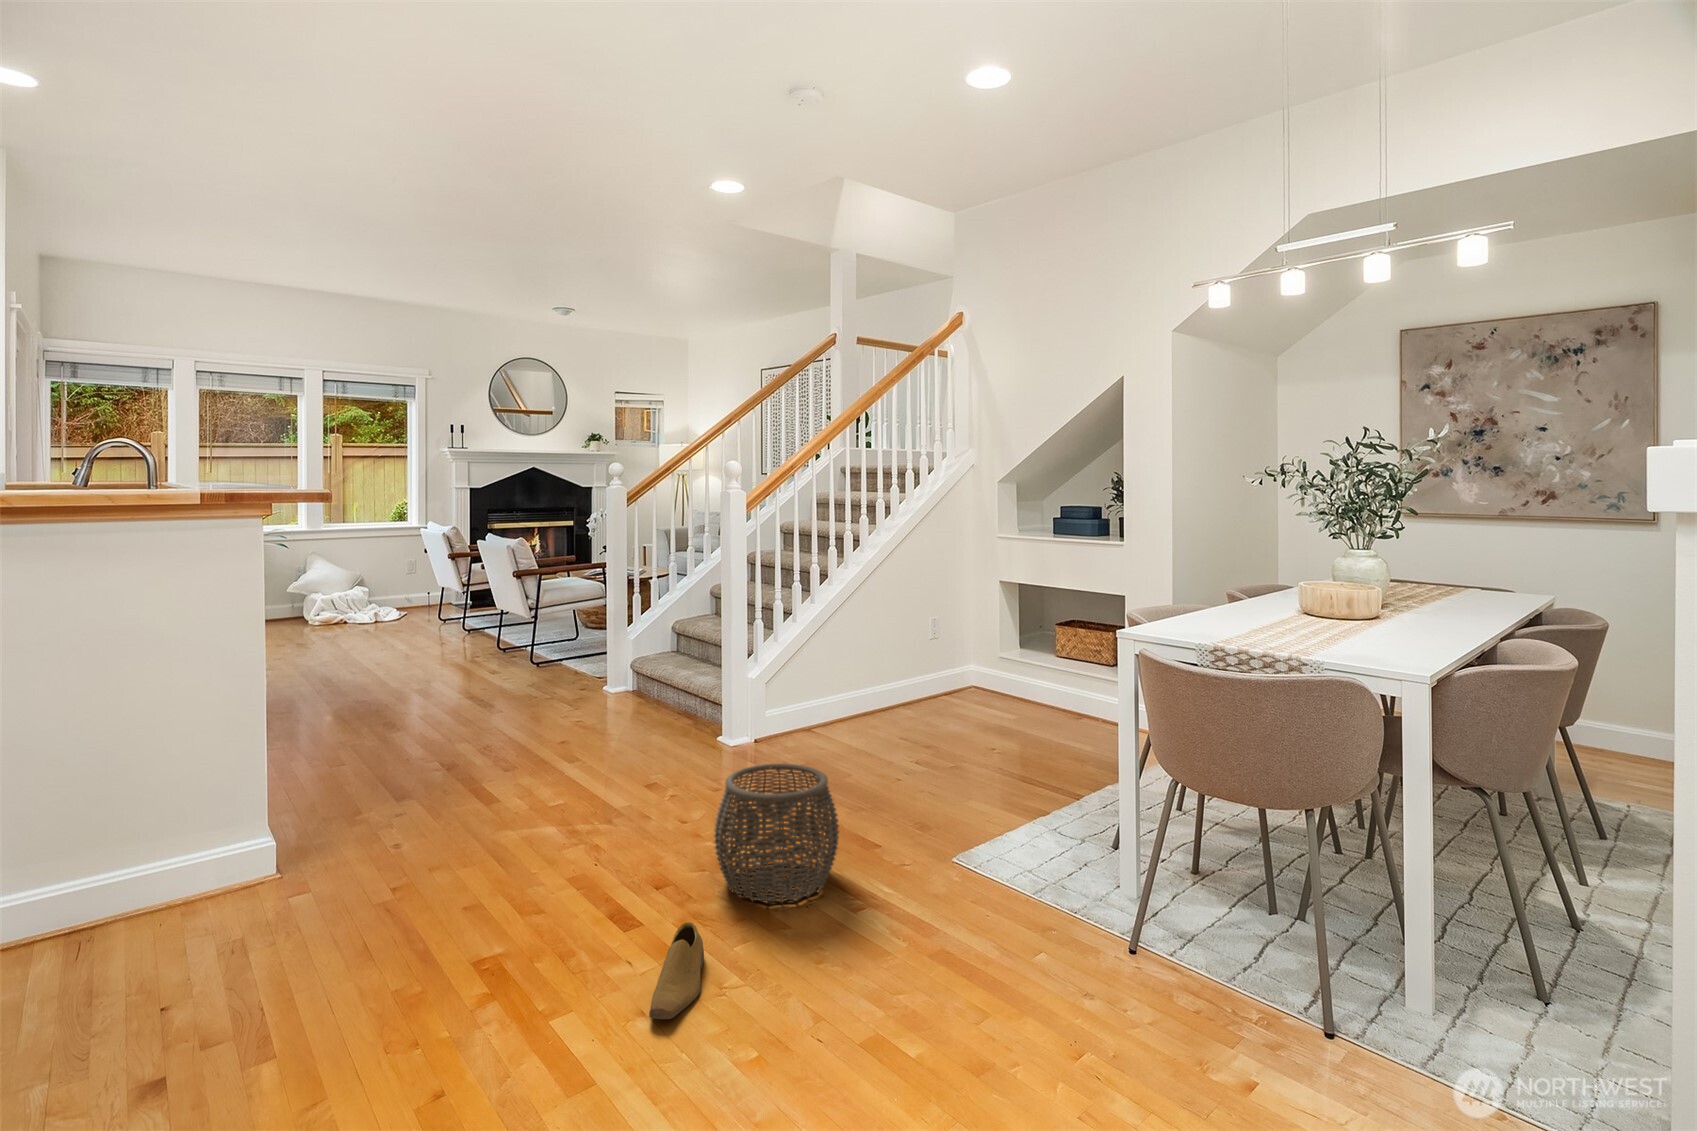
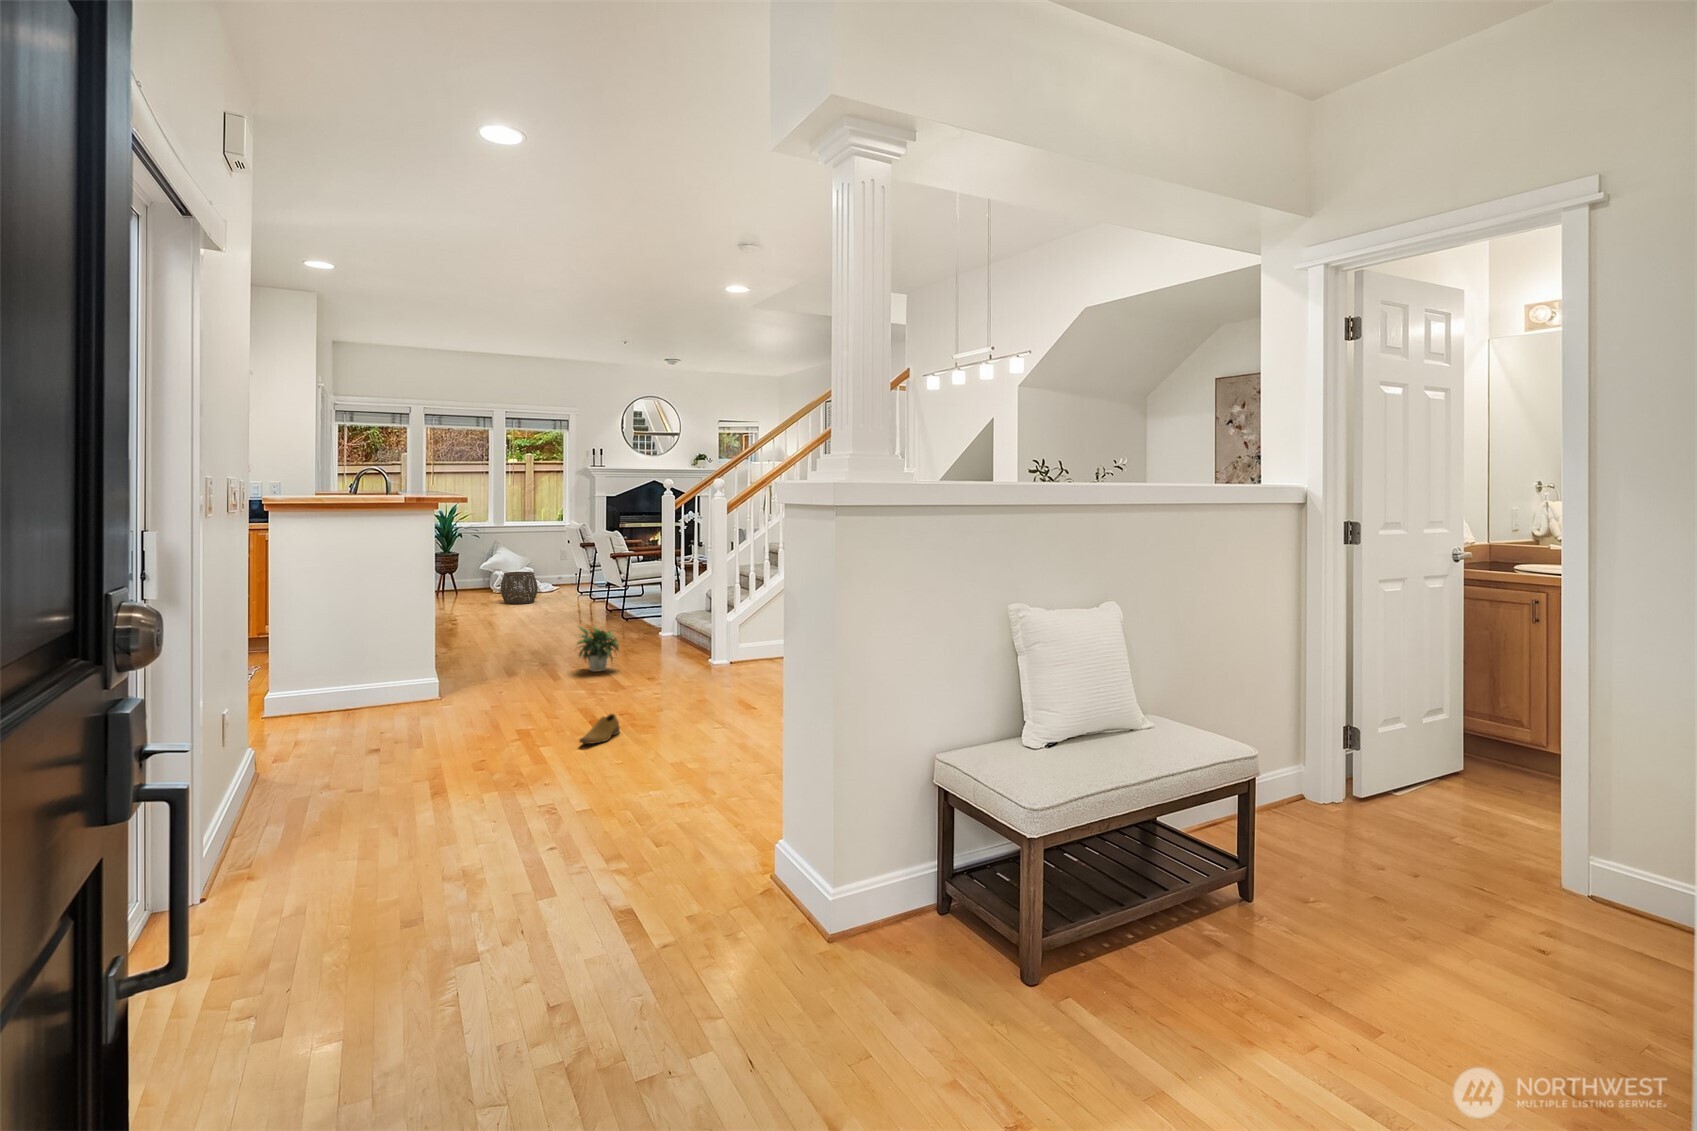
potted plant: none [513,698,593,778] -> present [577,627,619,672]
woven basket: present [714,764,839,903] -> present [500,572,538,604]

